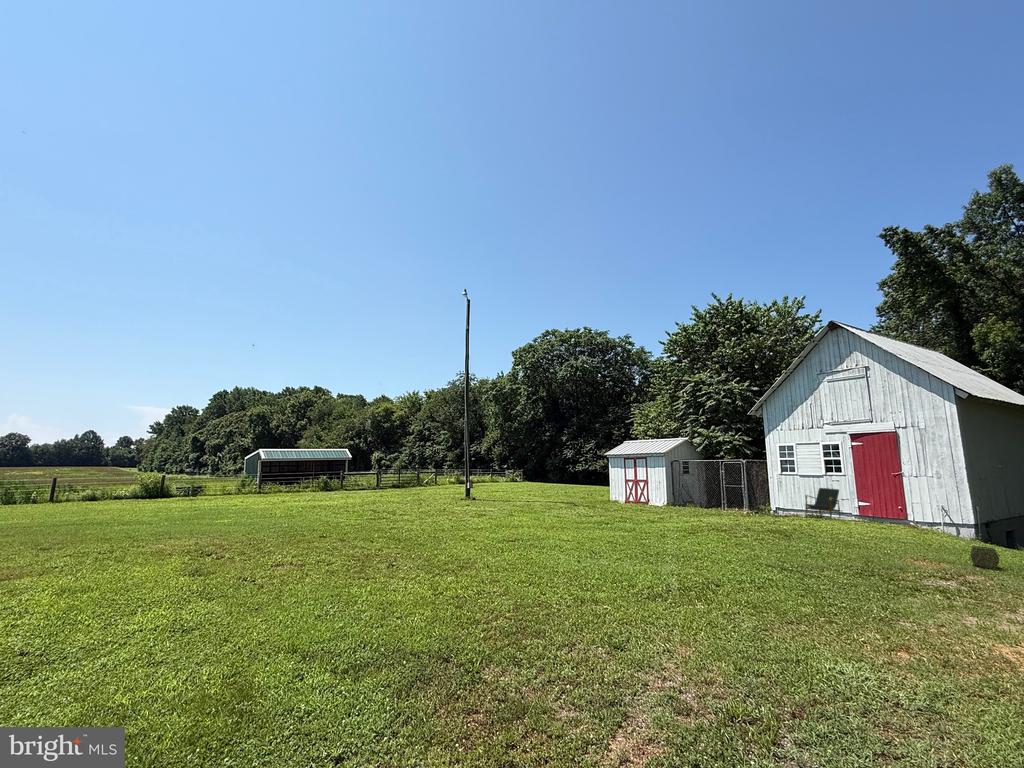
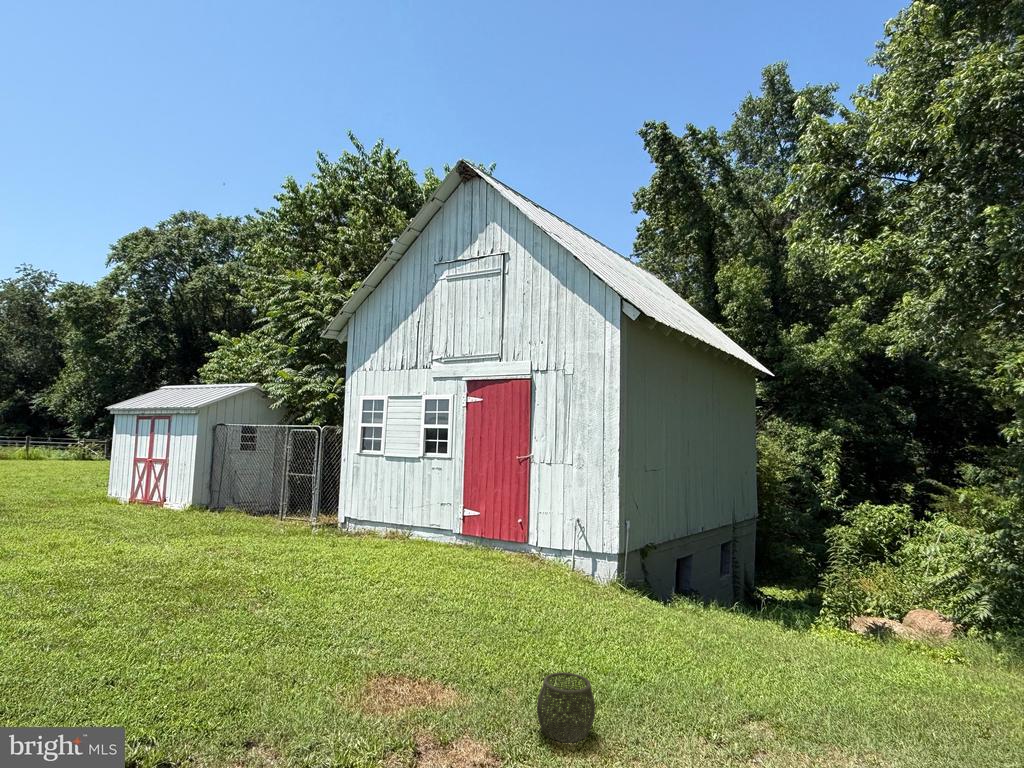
lounge chair: present [805,488,840,519] -> none [374,482,439,546]

